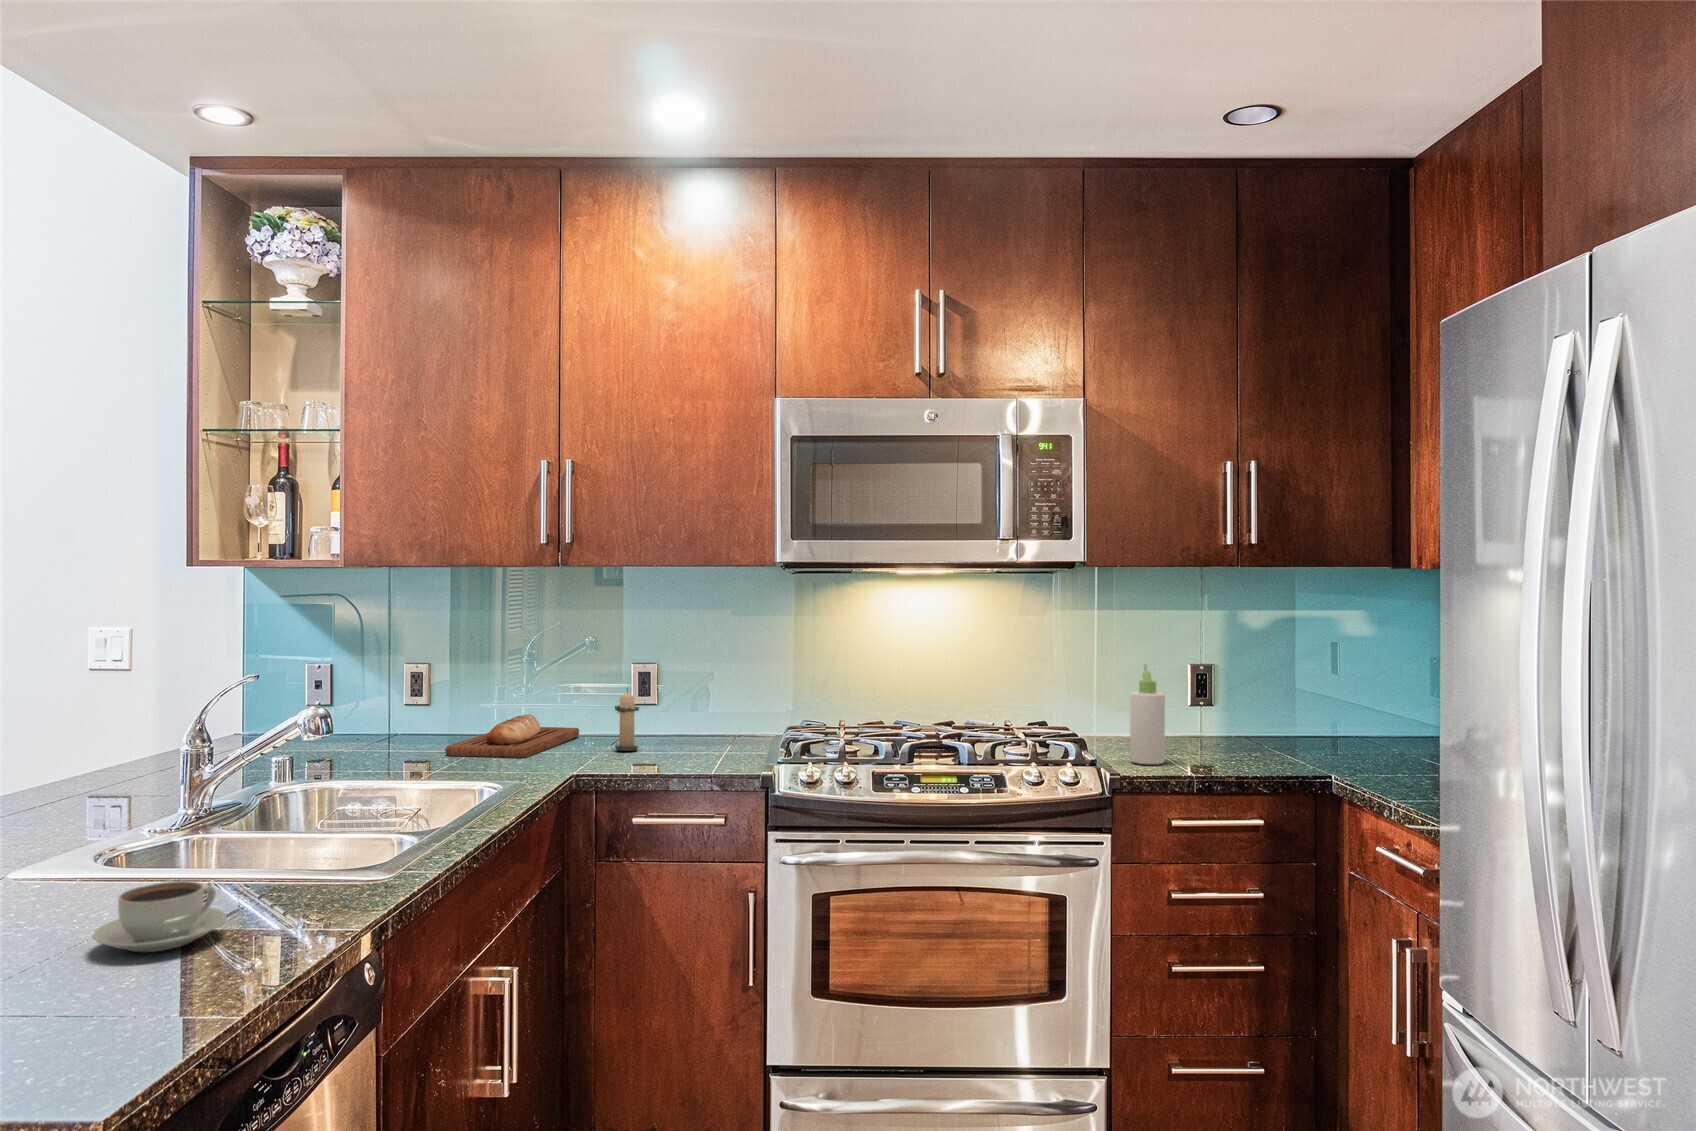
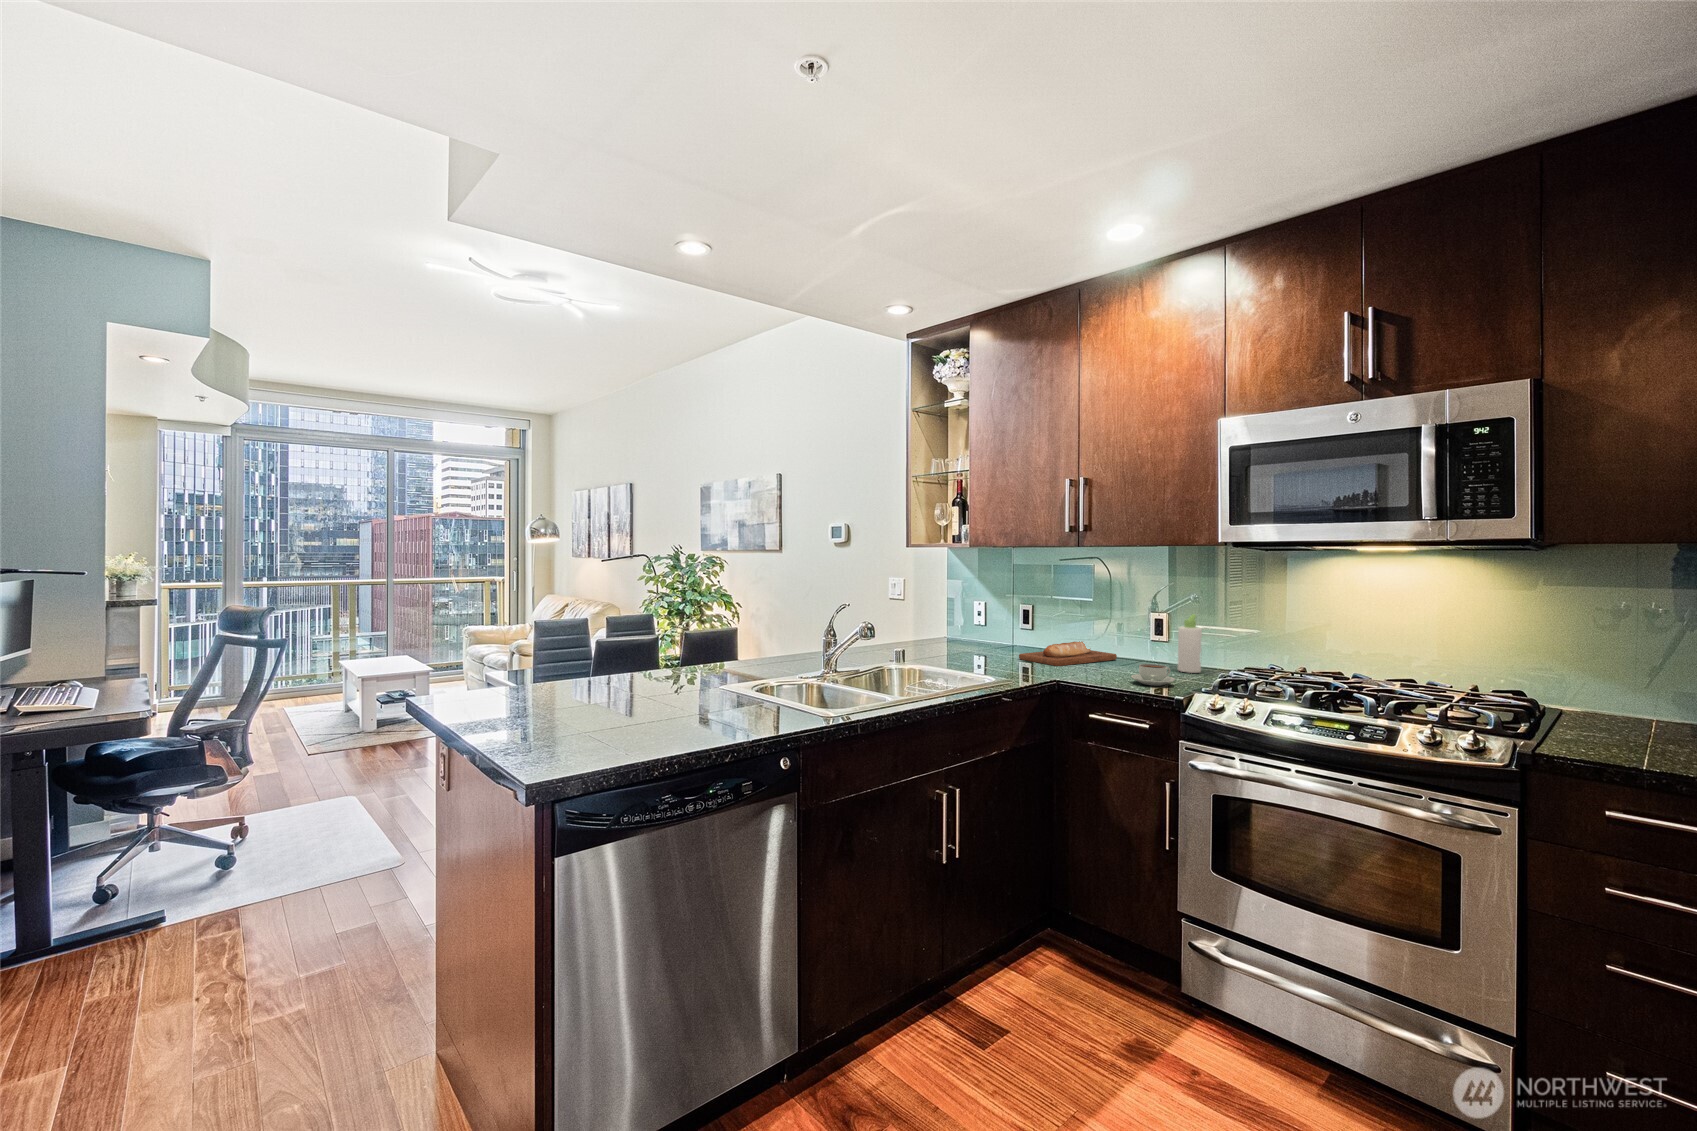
bottle: present [1130,665,1165,764] -> present [1178,614,1202,673]
candle: present [615,689,639,751] -> none [1116,629,1138,672]
coffee cup: present [92,881,227,952] -> present [1131,664,1175,686]

